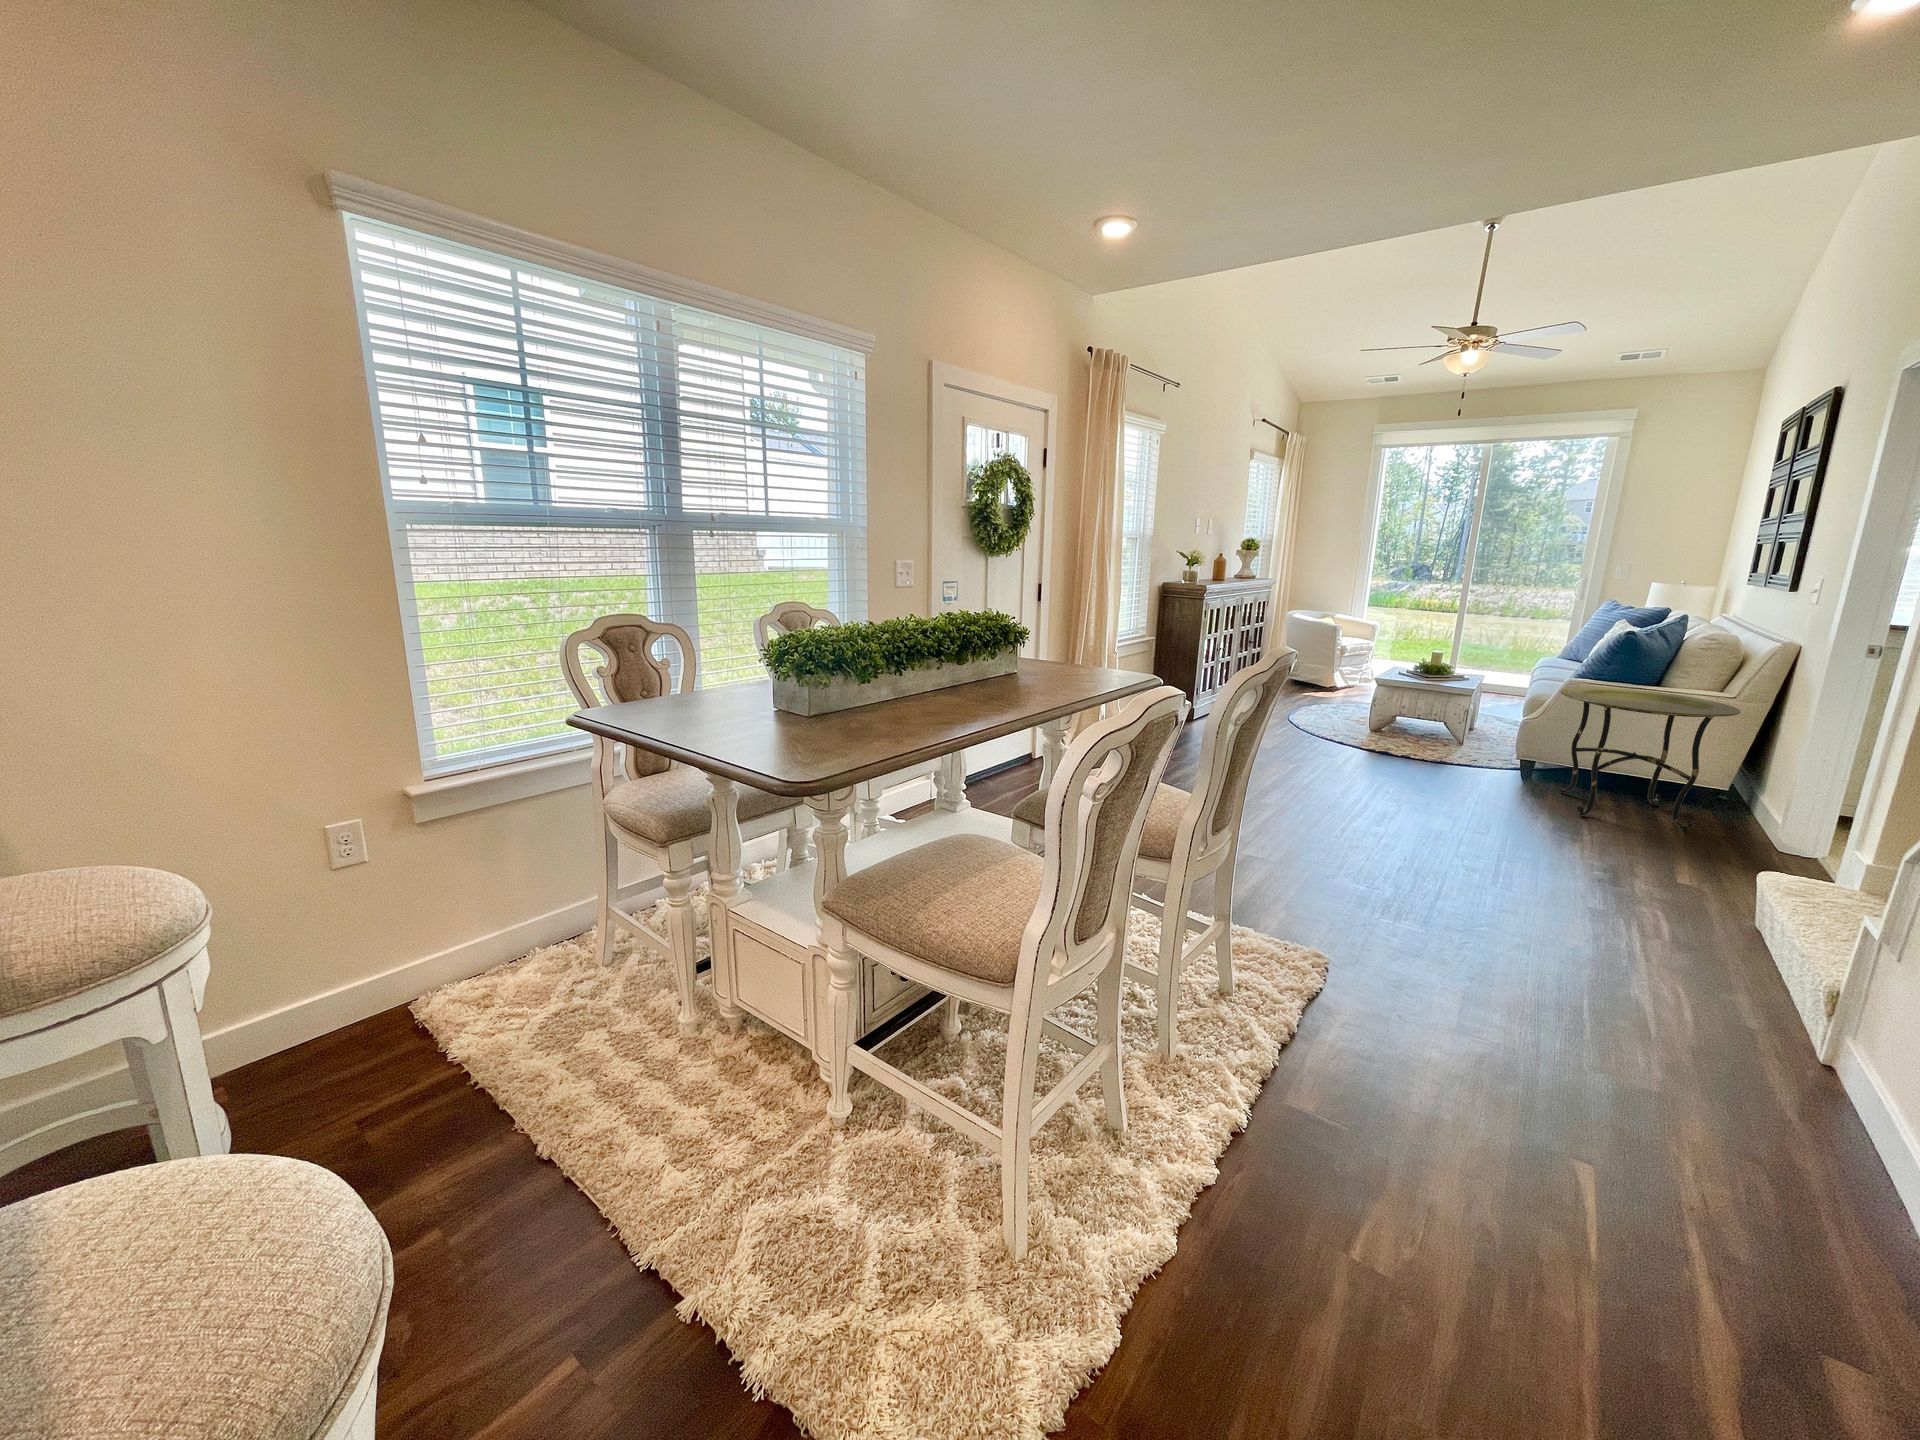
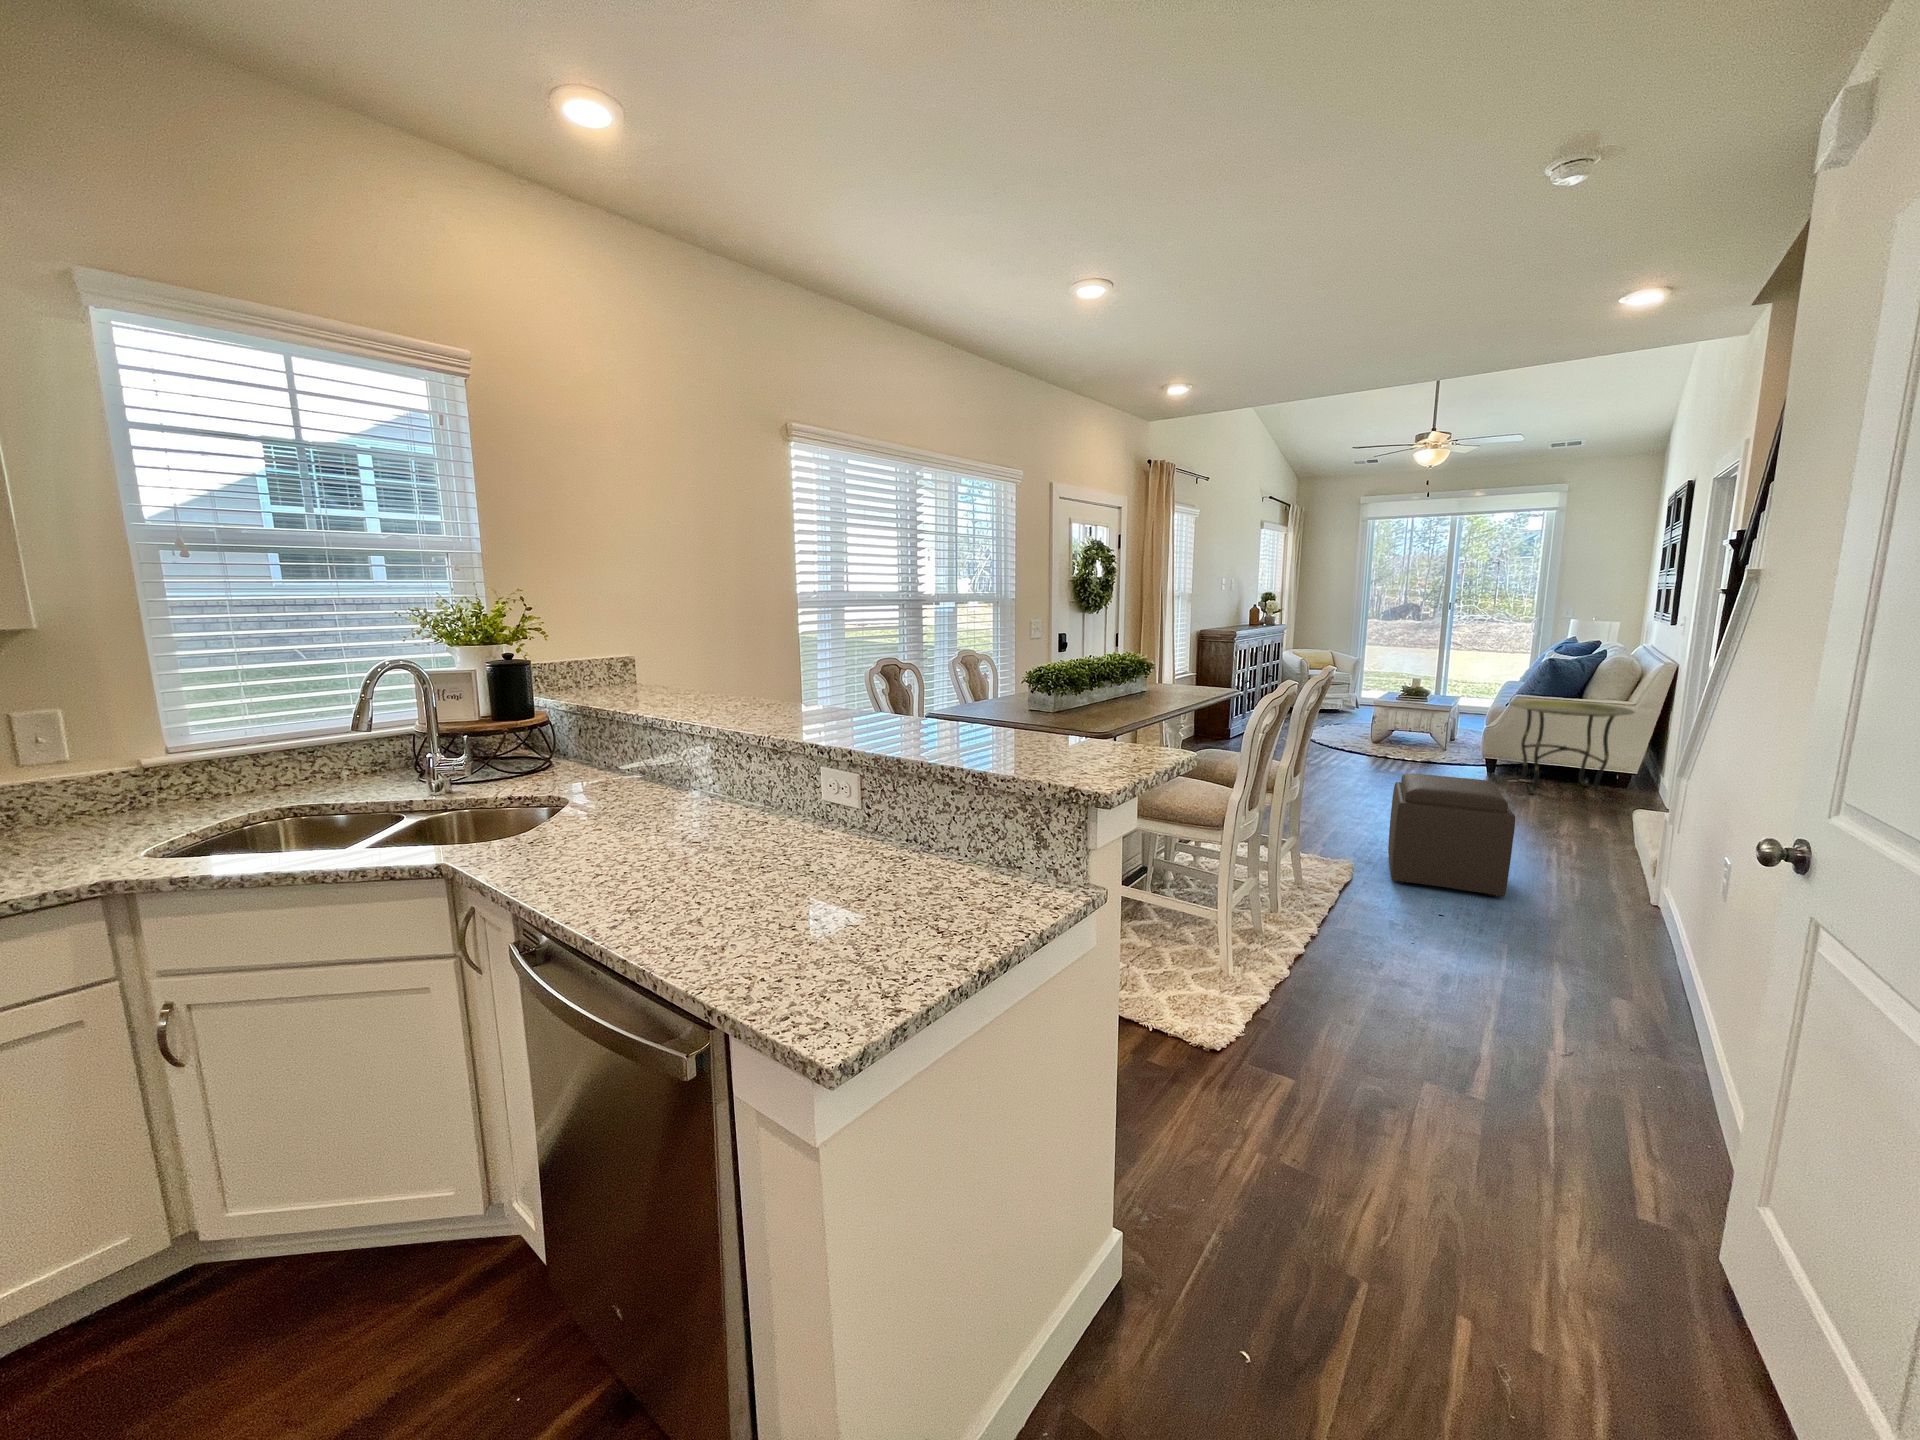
ottoman: none [1386,813,1603,1032] -> present [1388,774,1515,897]

